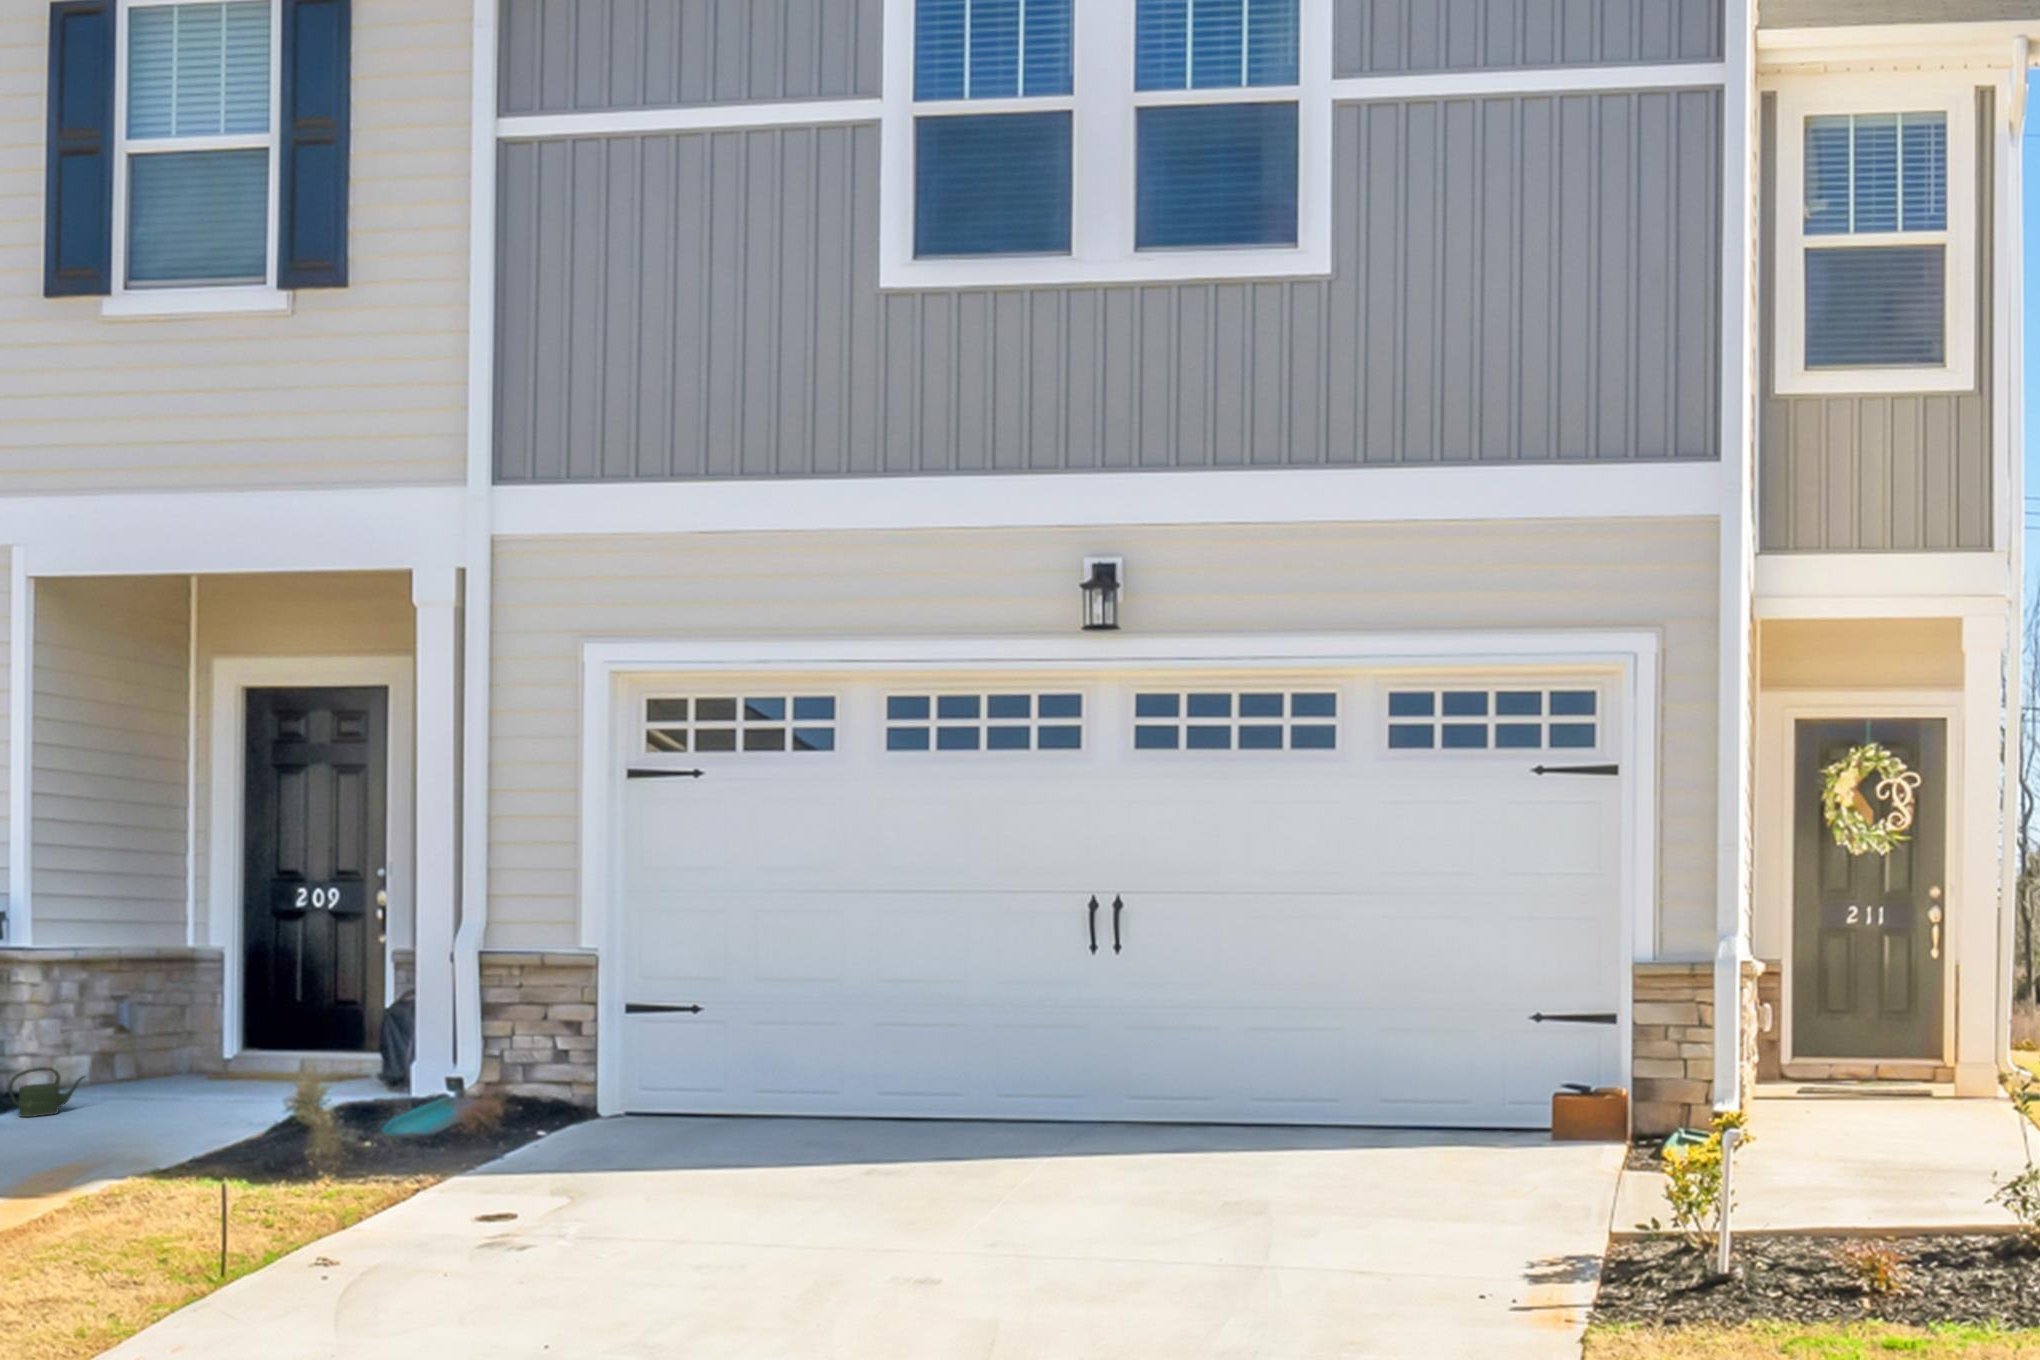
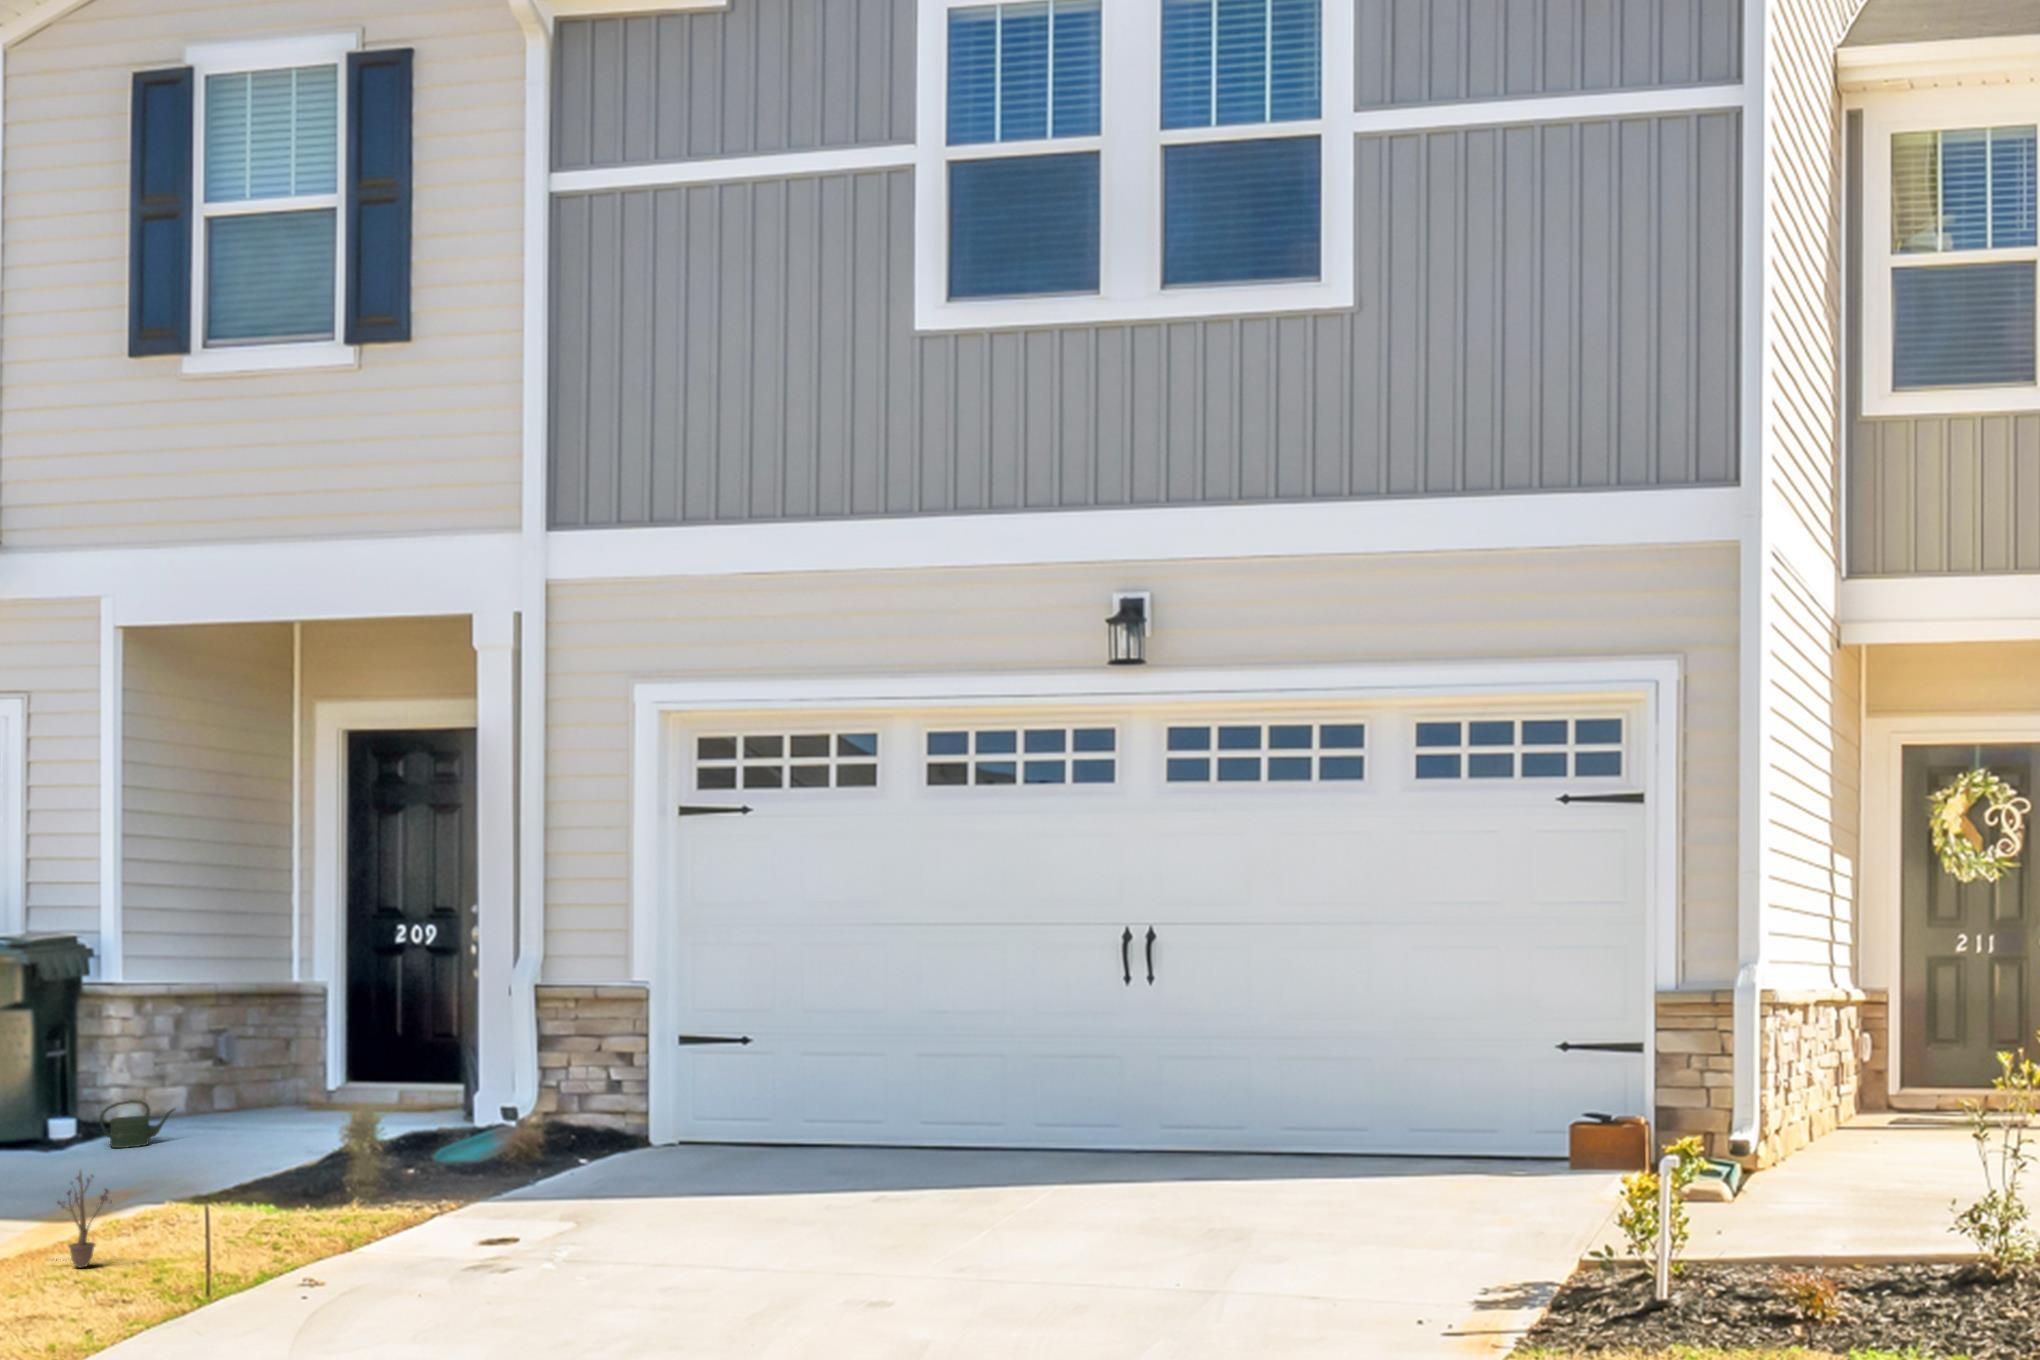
decorative plant: none [14,1150,87,1253] -> present [46,1172,112,1268]

